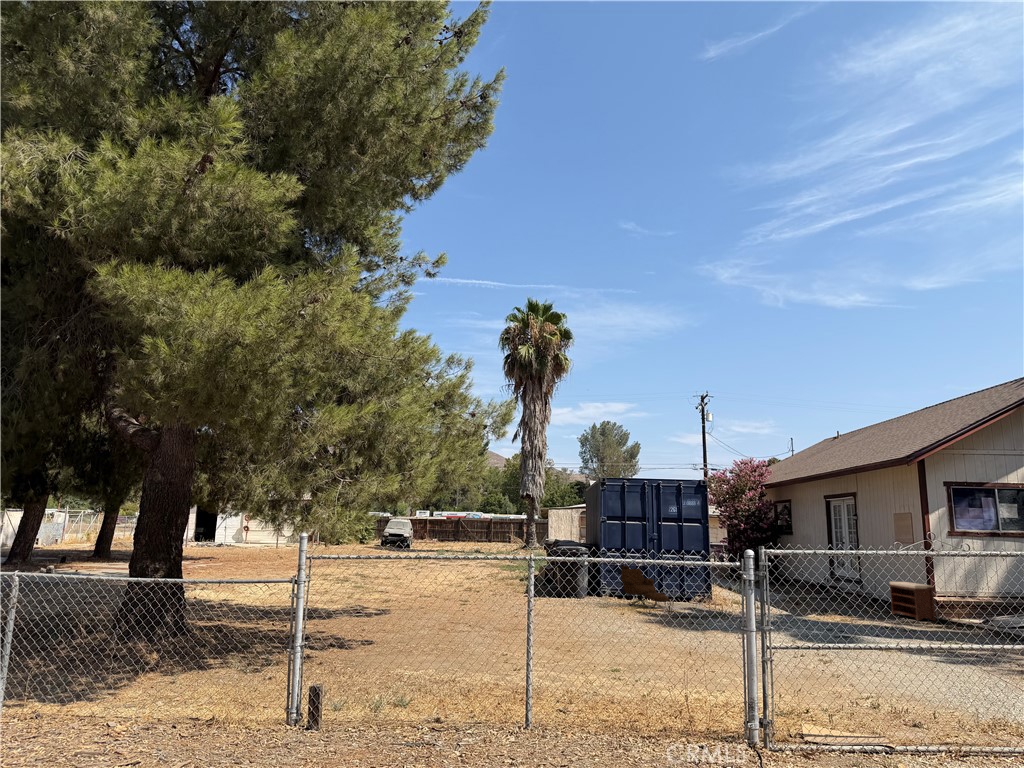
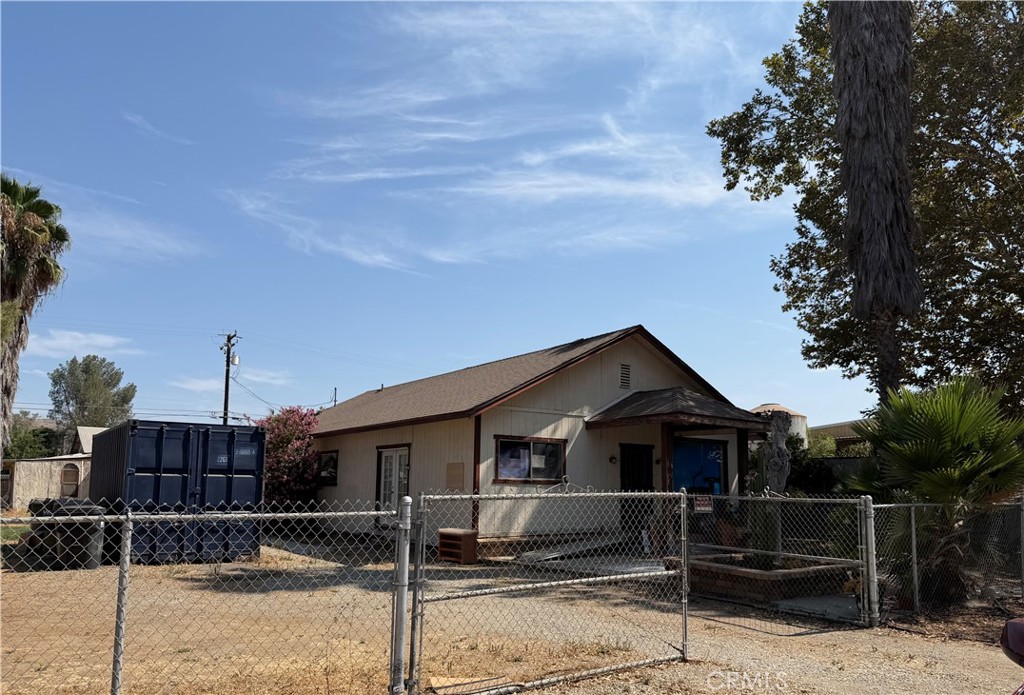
lounge chair: present [621,566,669,607] -> none [152,518,212,574]

